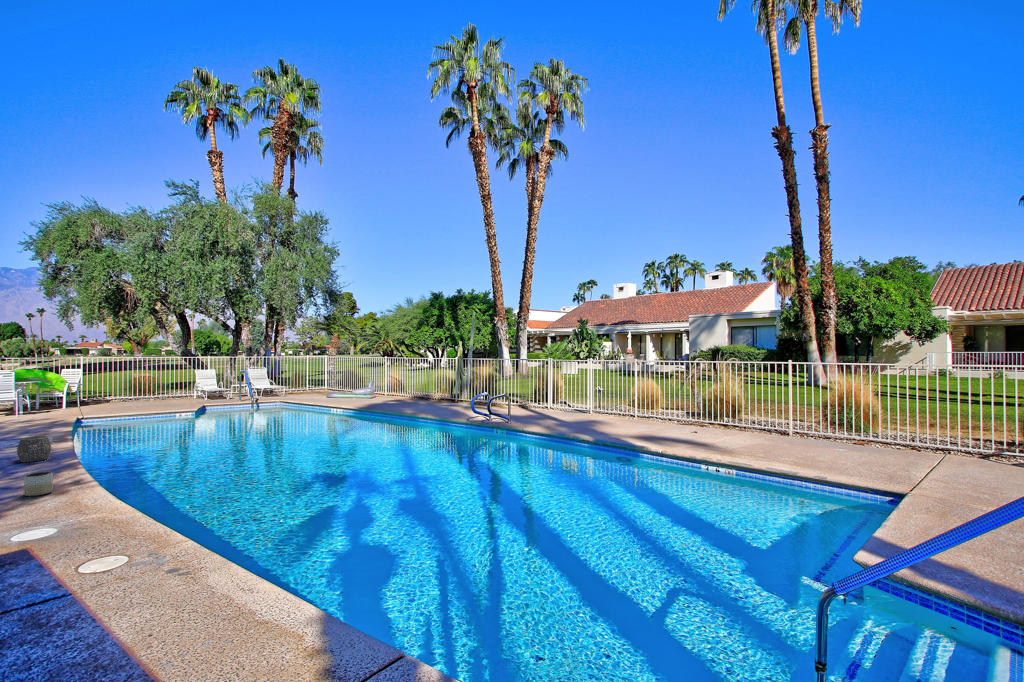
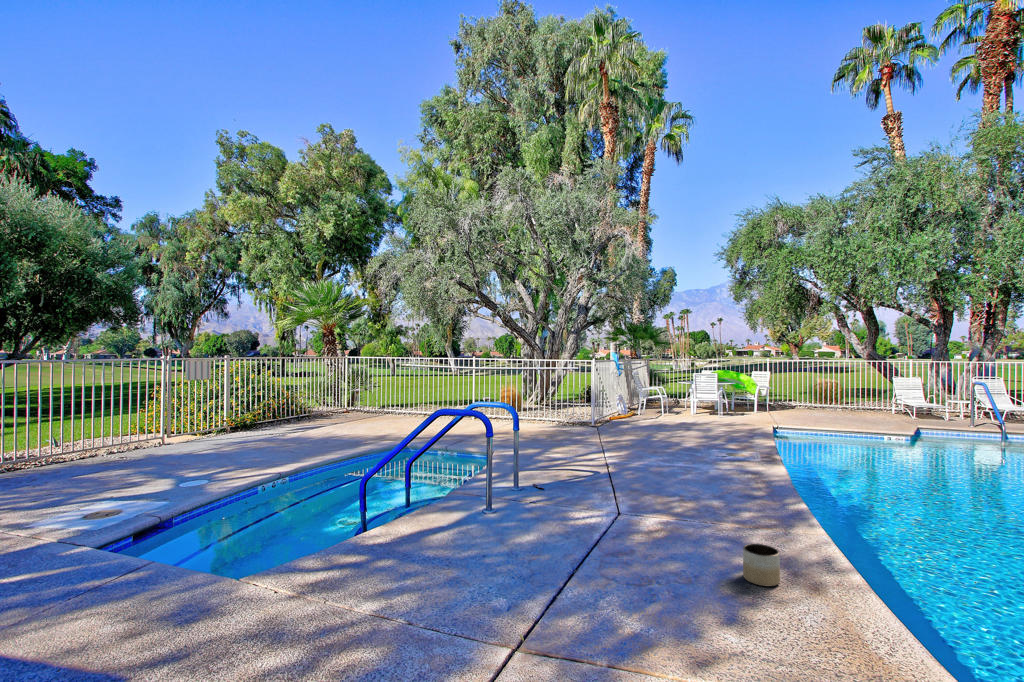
woven basket: present [17,436,51,462] -> none [725,461,761,496]

